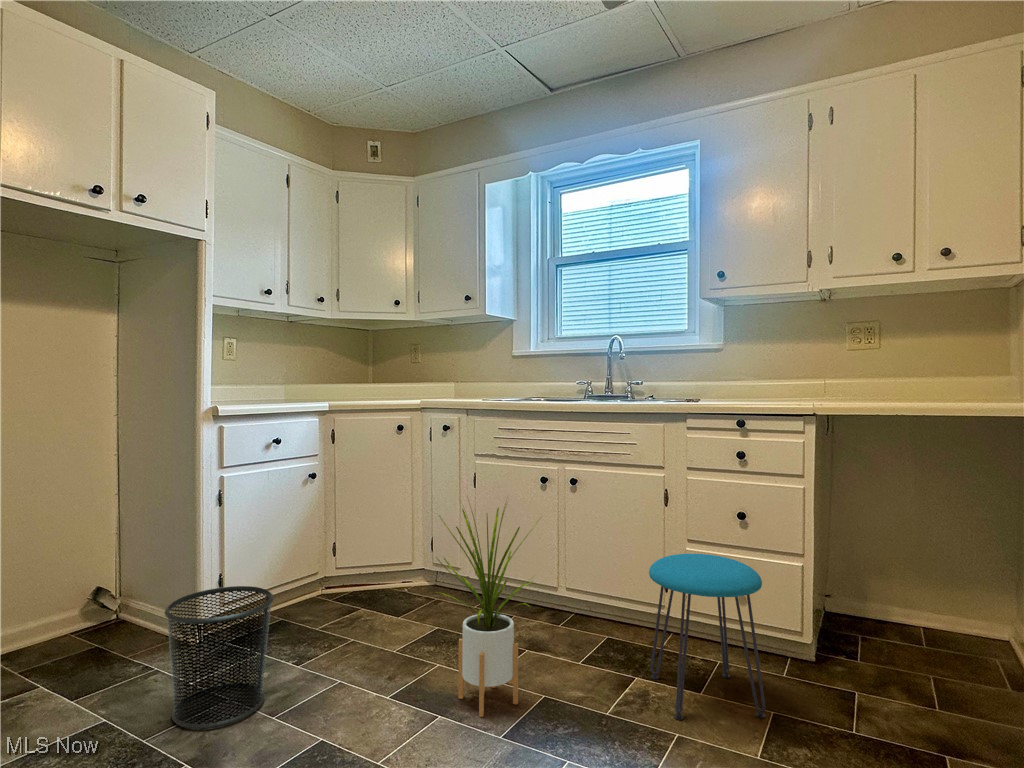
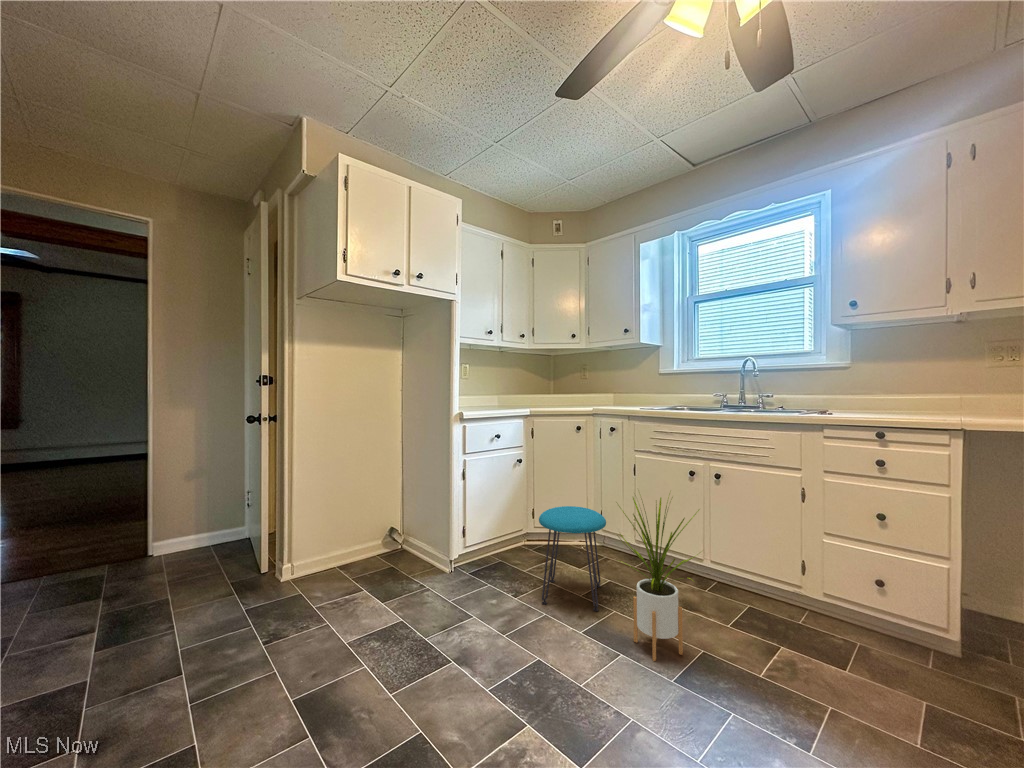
stool: present [649,554,766,720] -> present [539,506,606,611]
waste bin: present [165,586,274,729] -> none [436,539,501,636]

